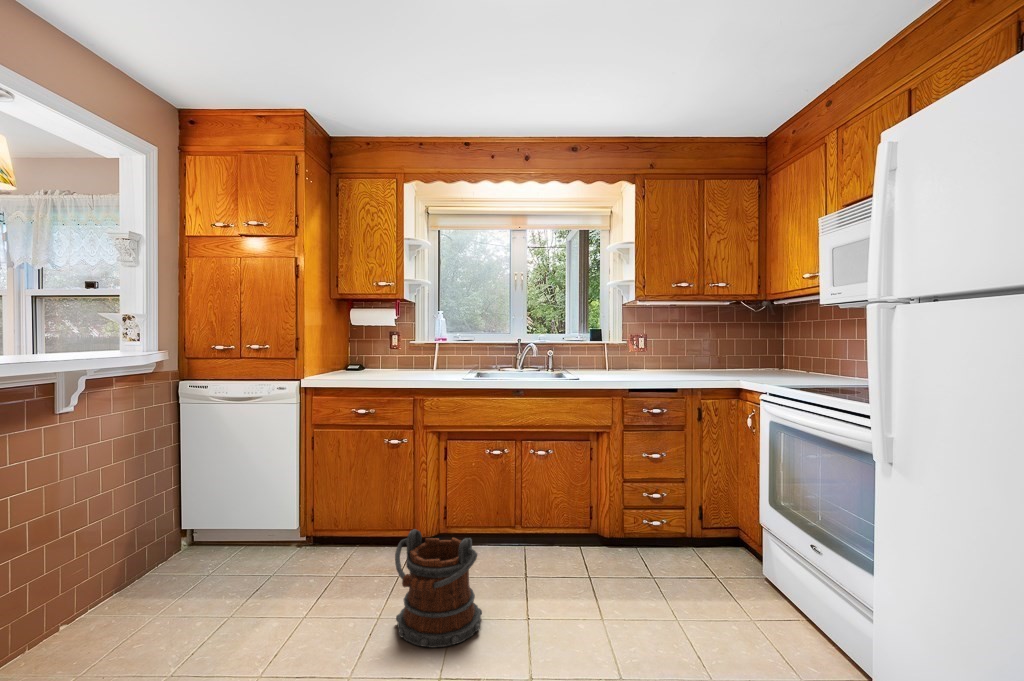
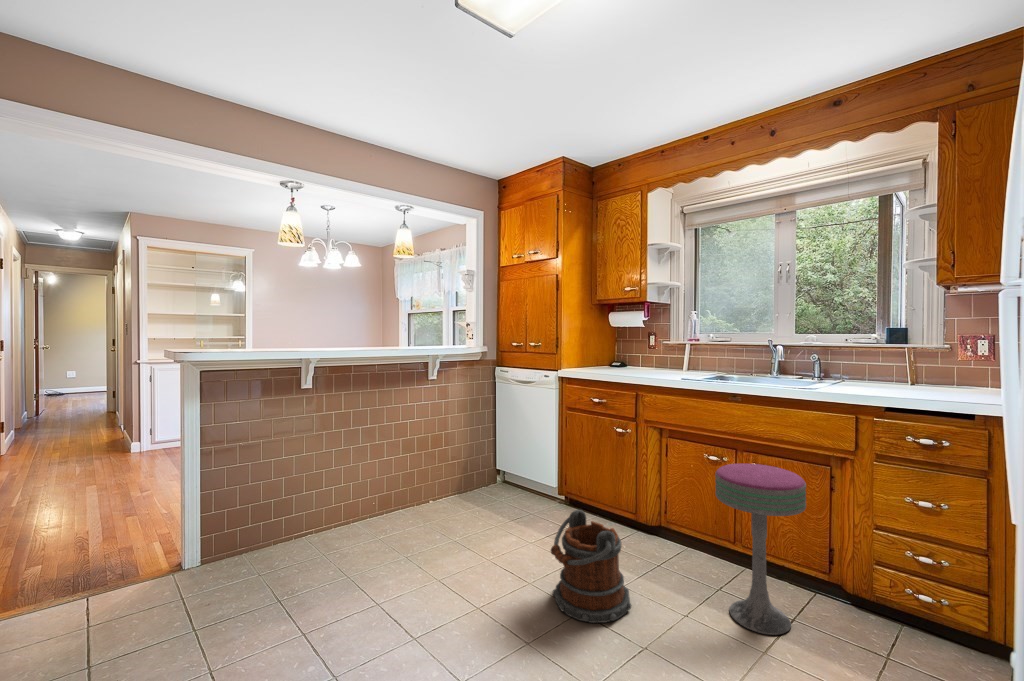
bar stool: none [534,446,604,589] -> present [715,463,806,635]

